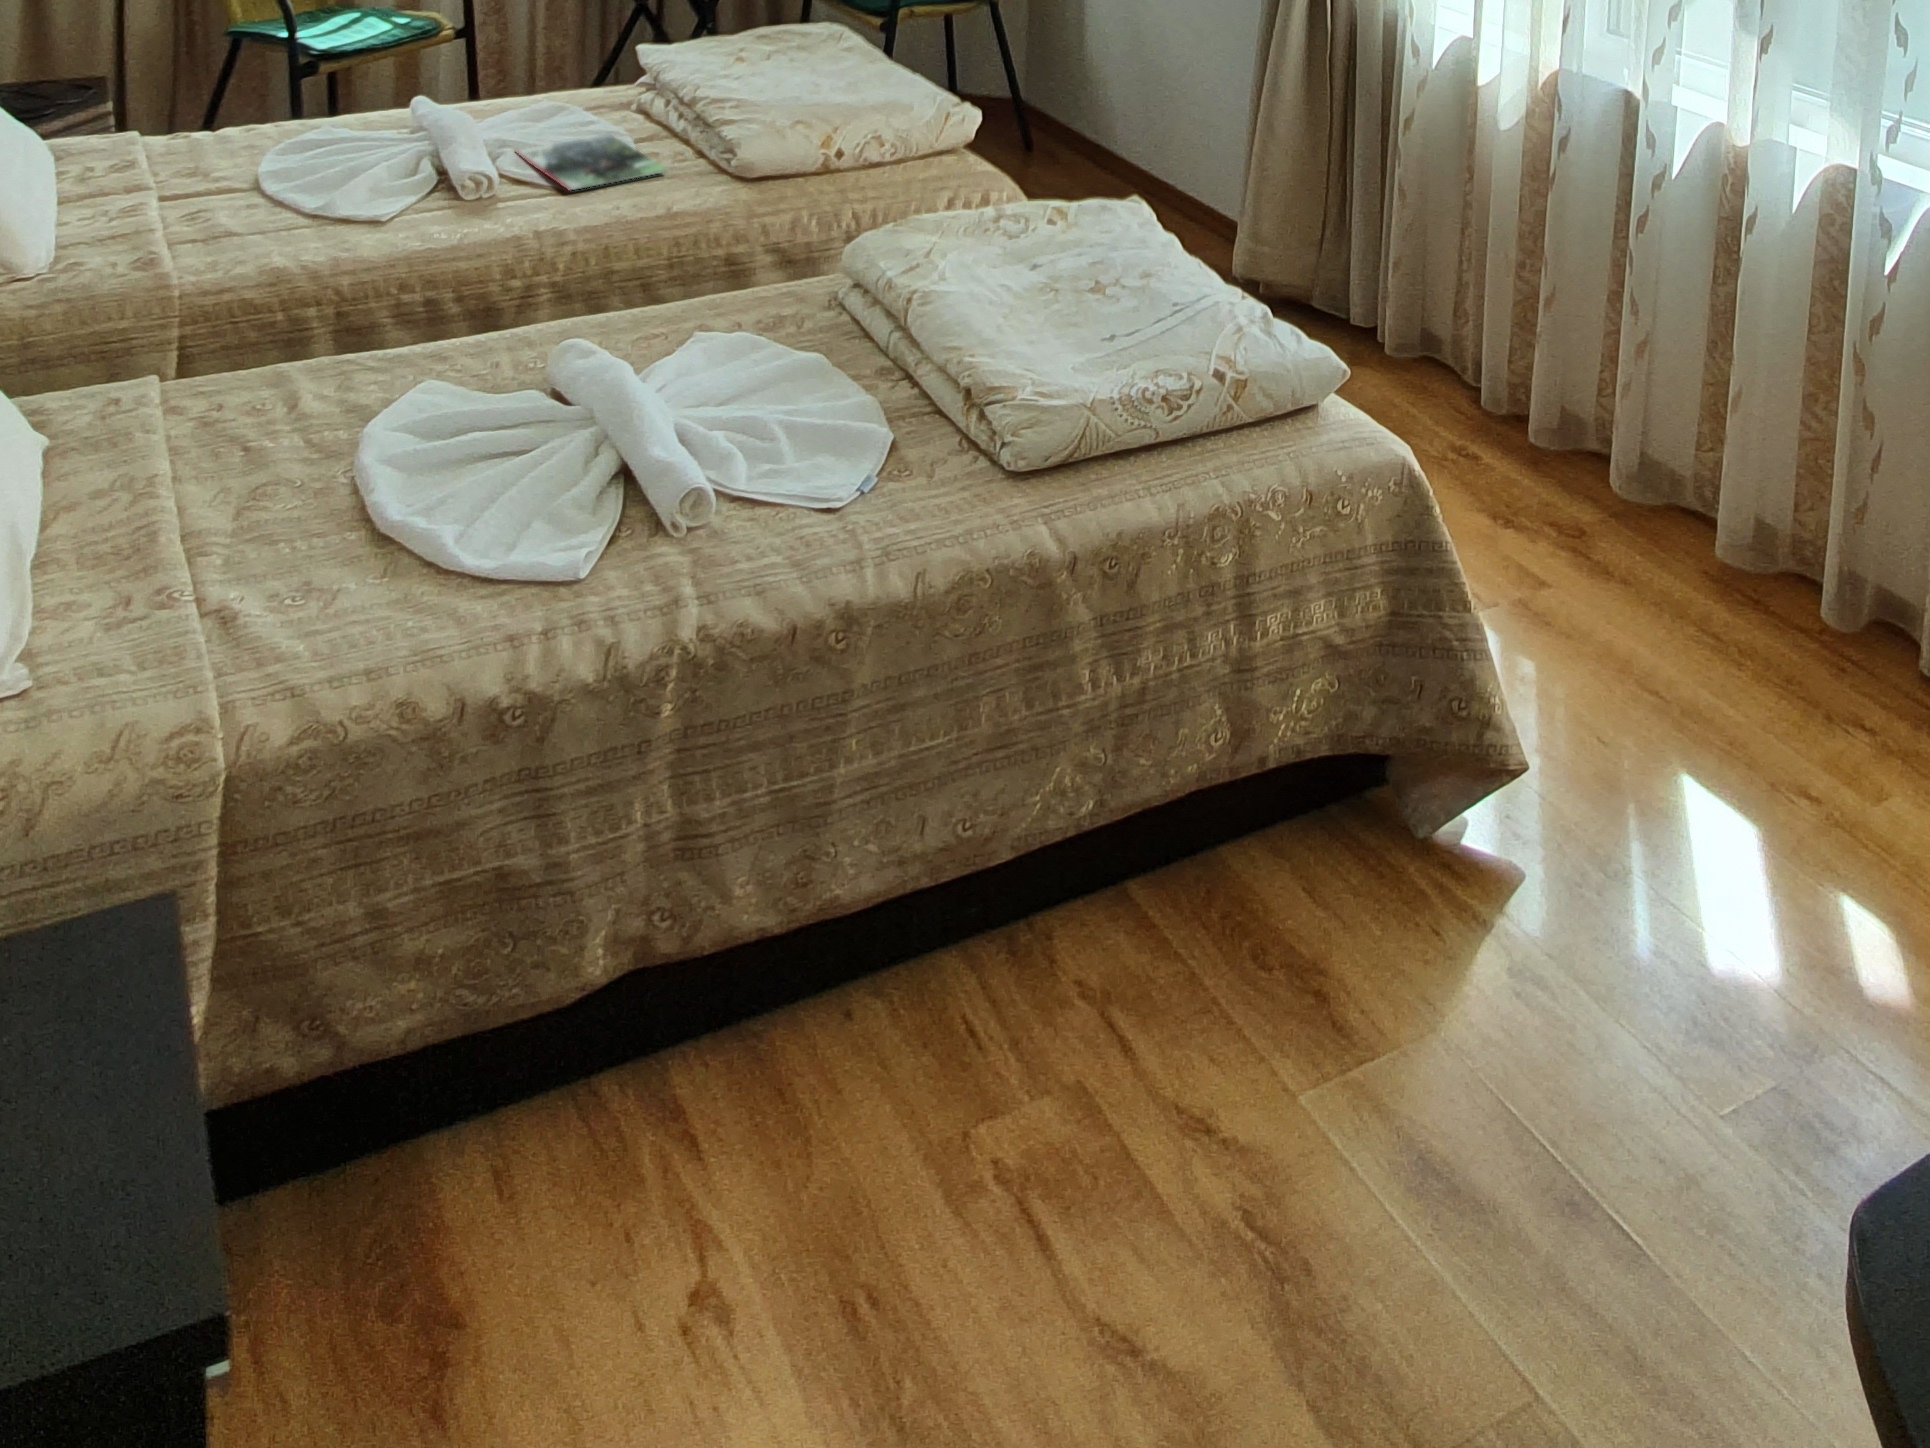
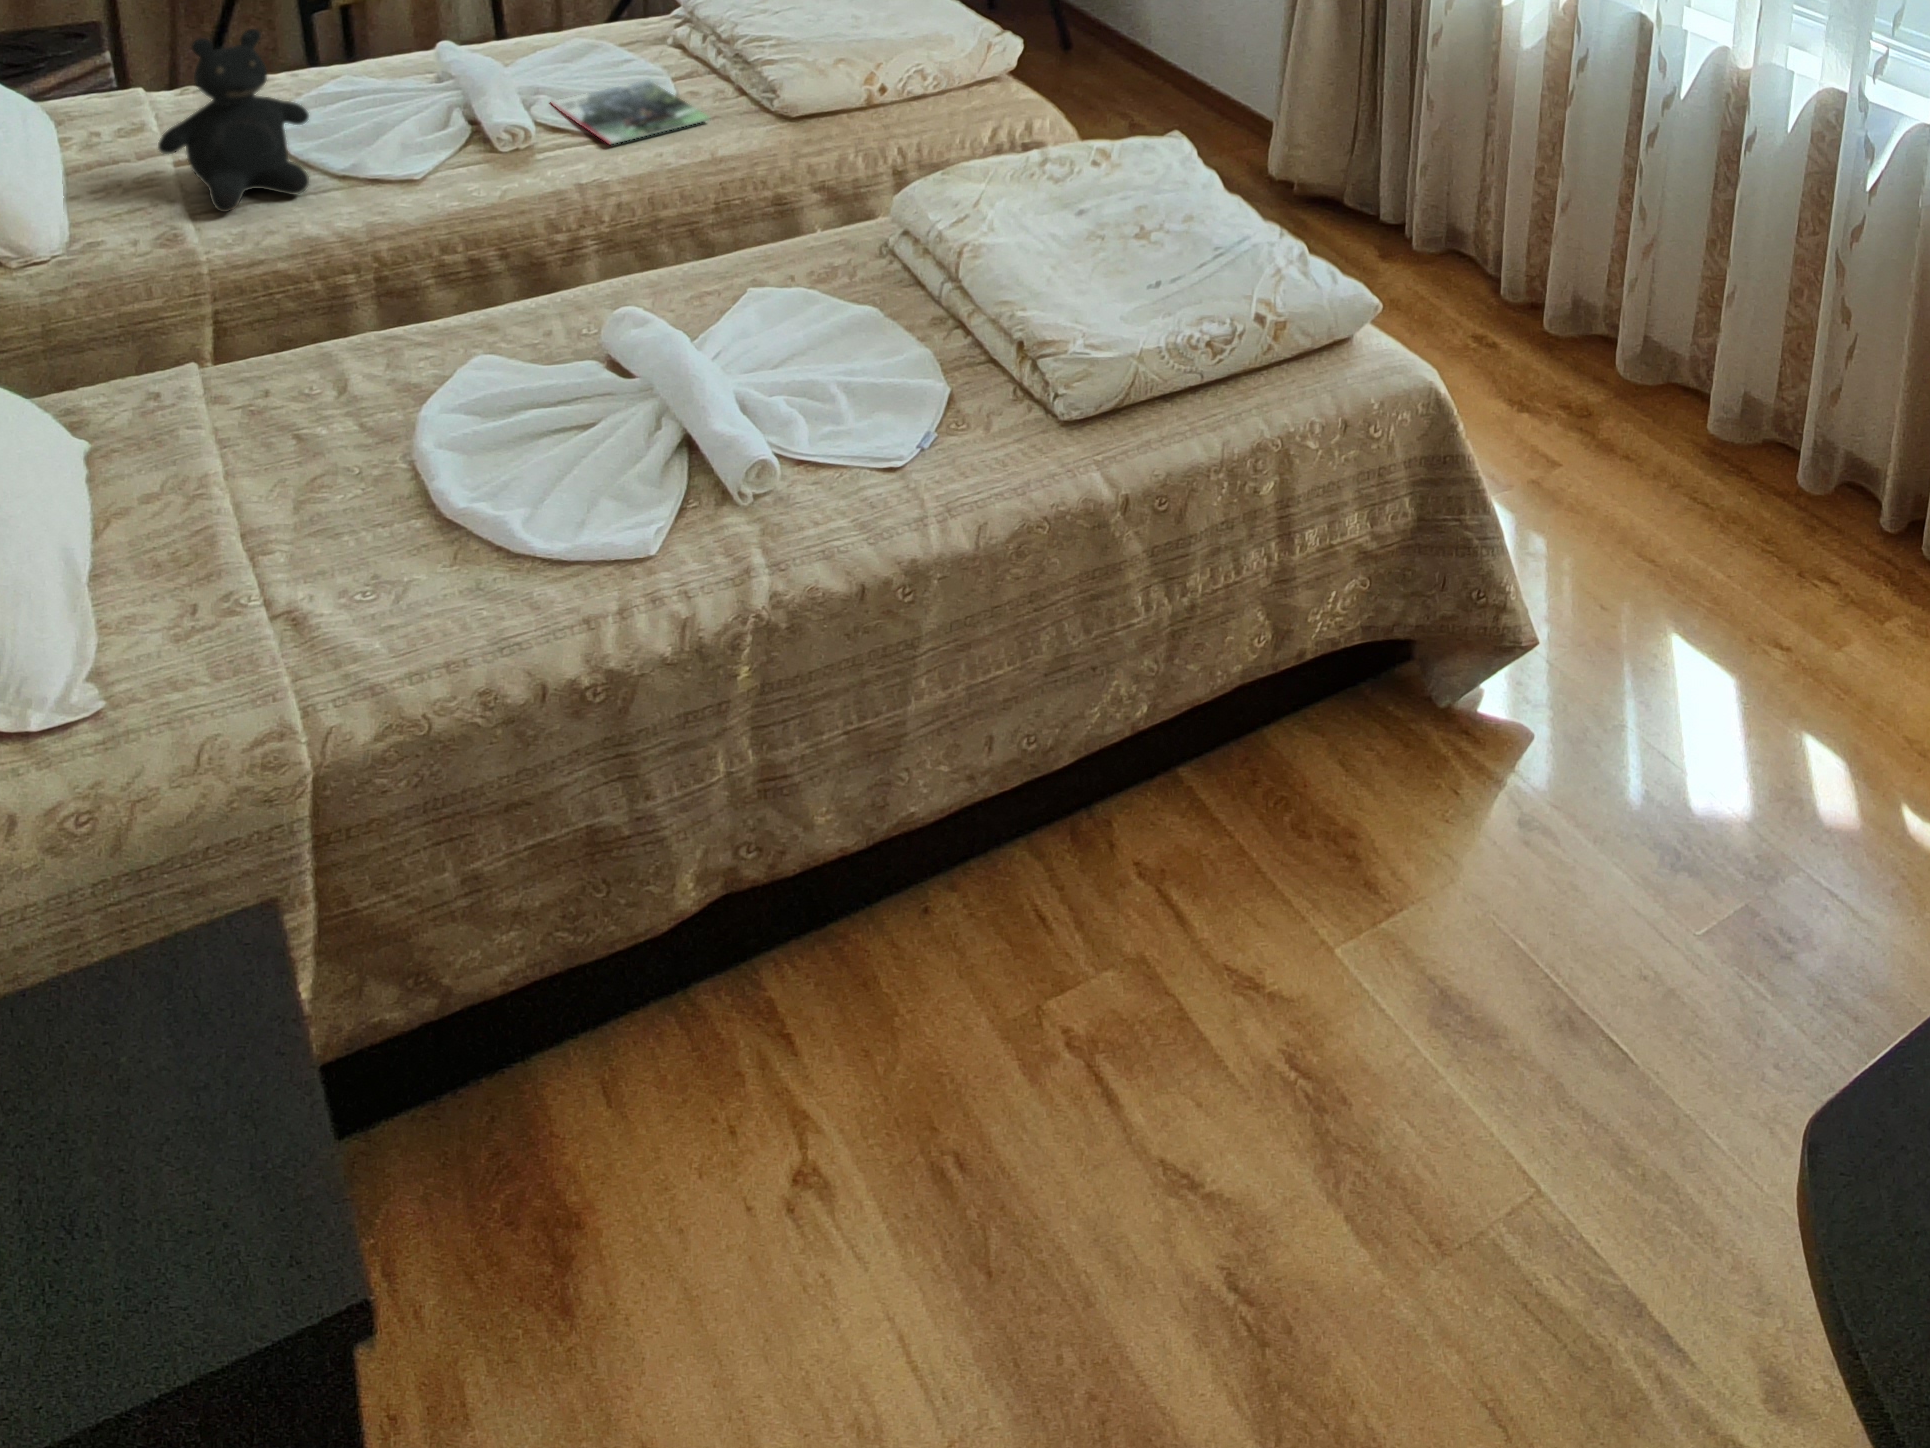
teddy bear: none [147,58,289,237] -> present [158,29,309,212]

